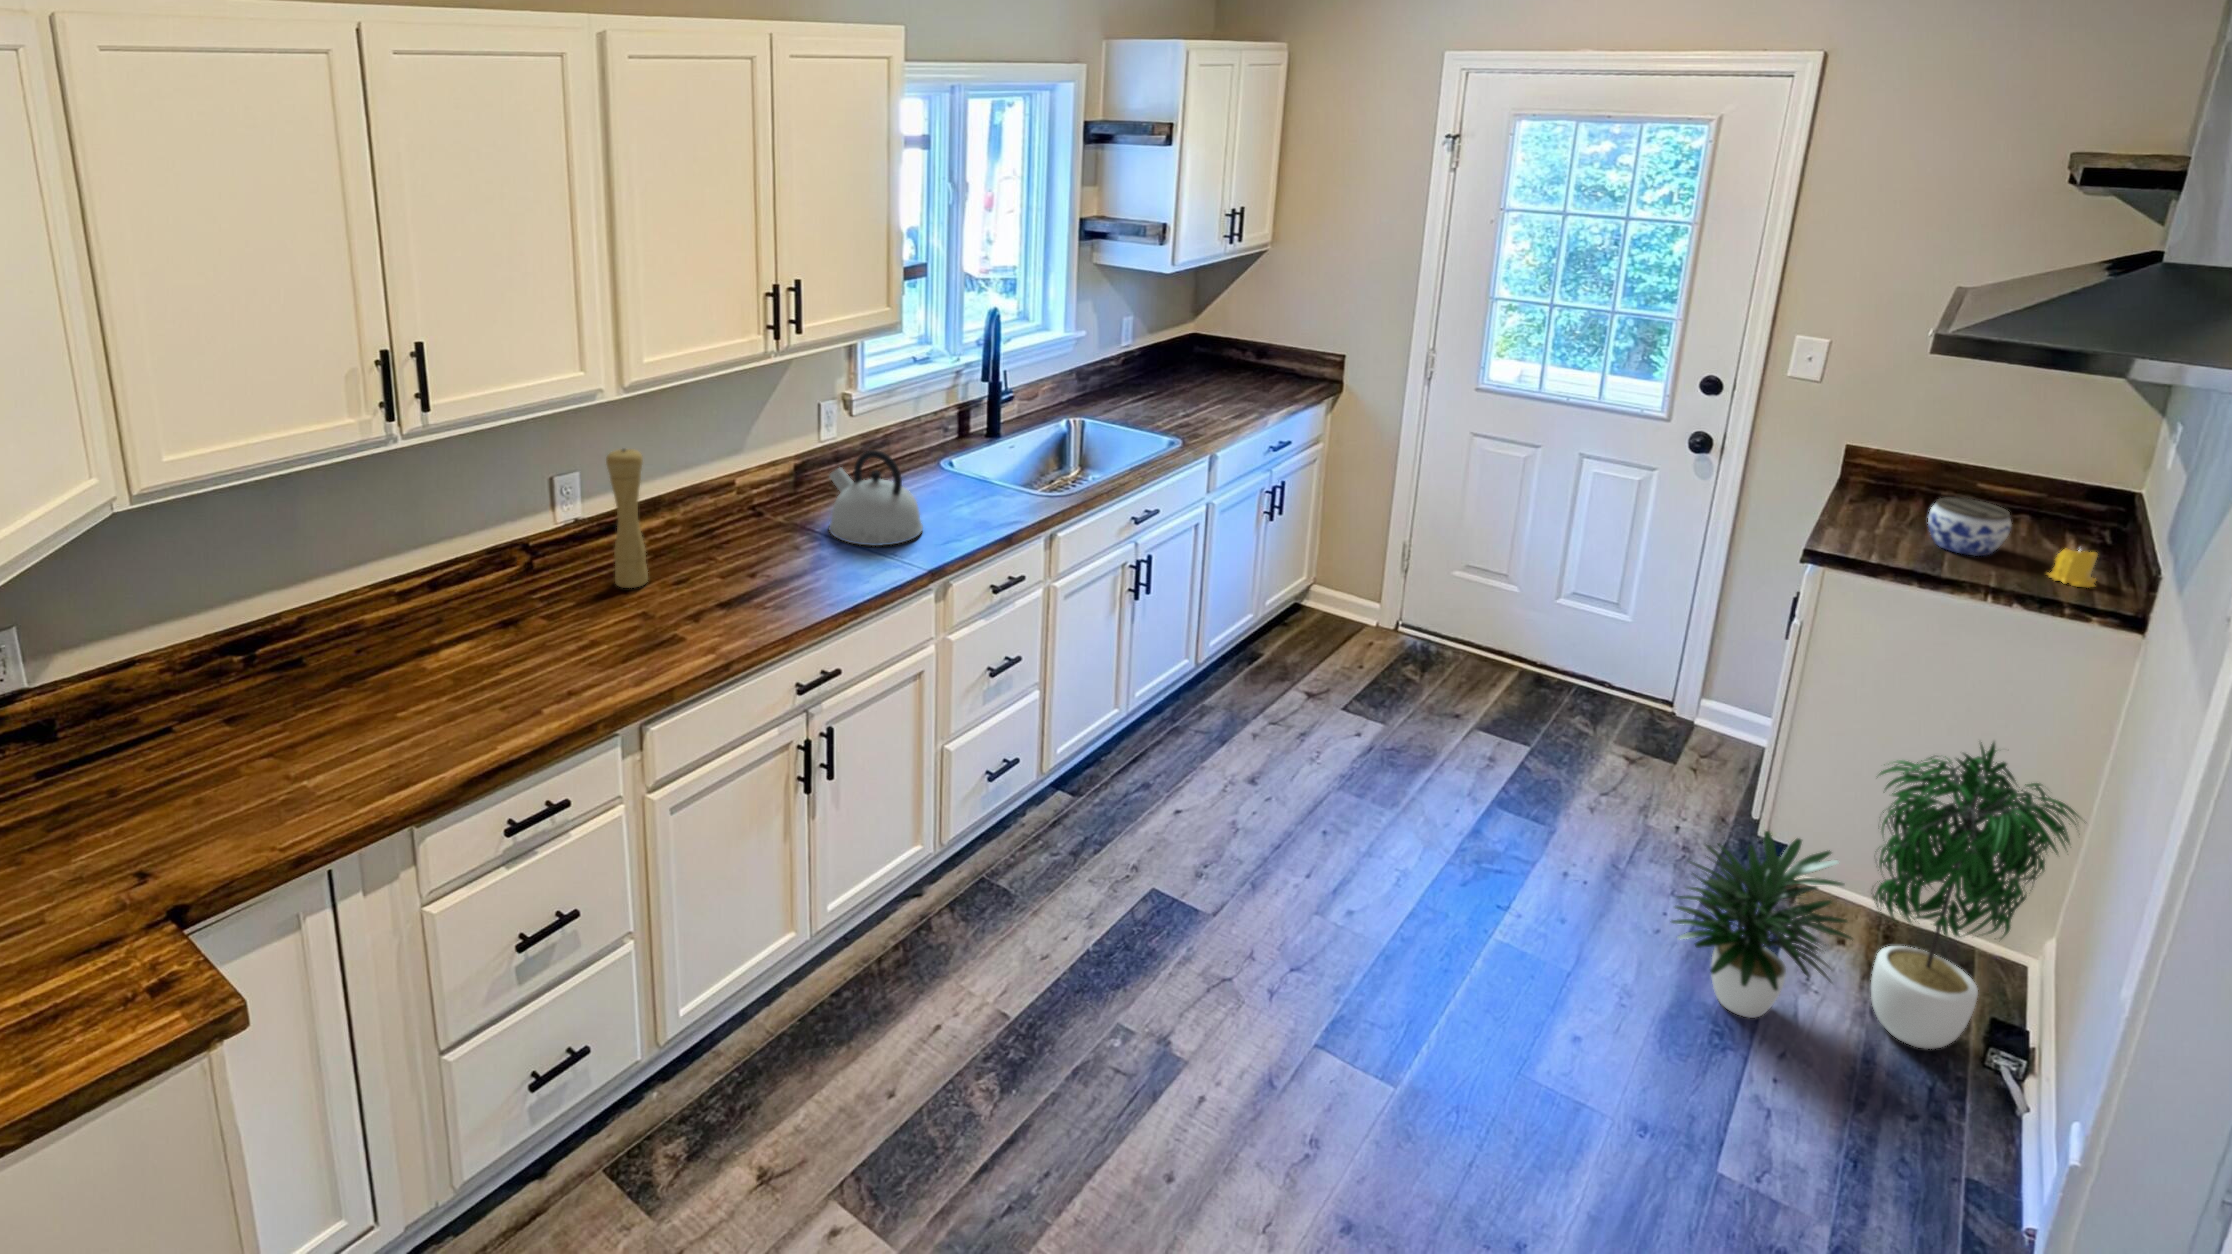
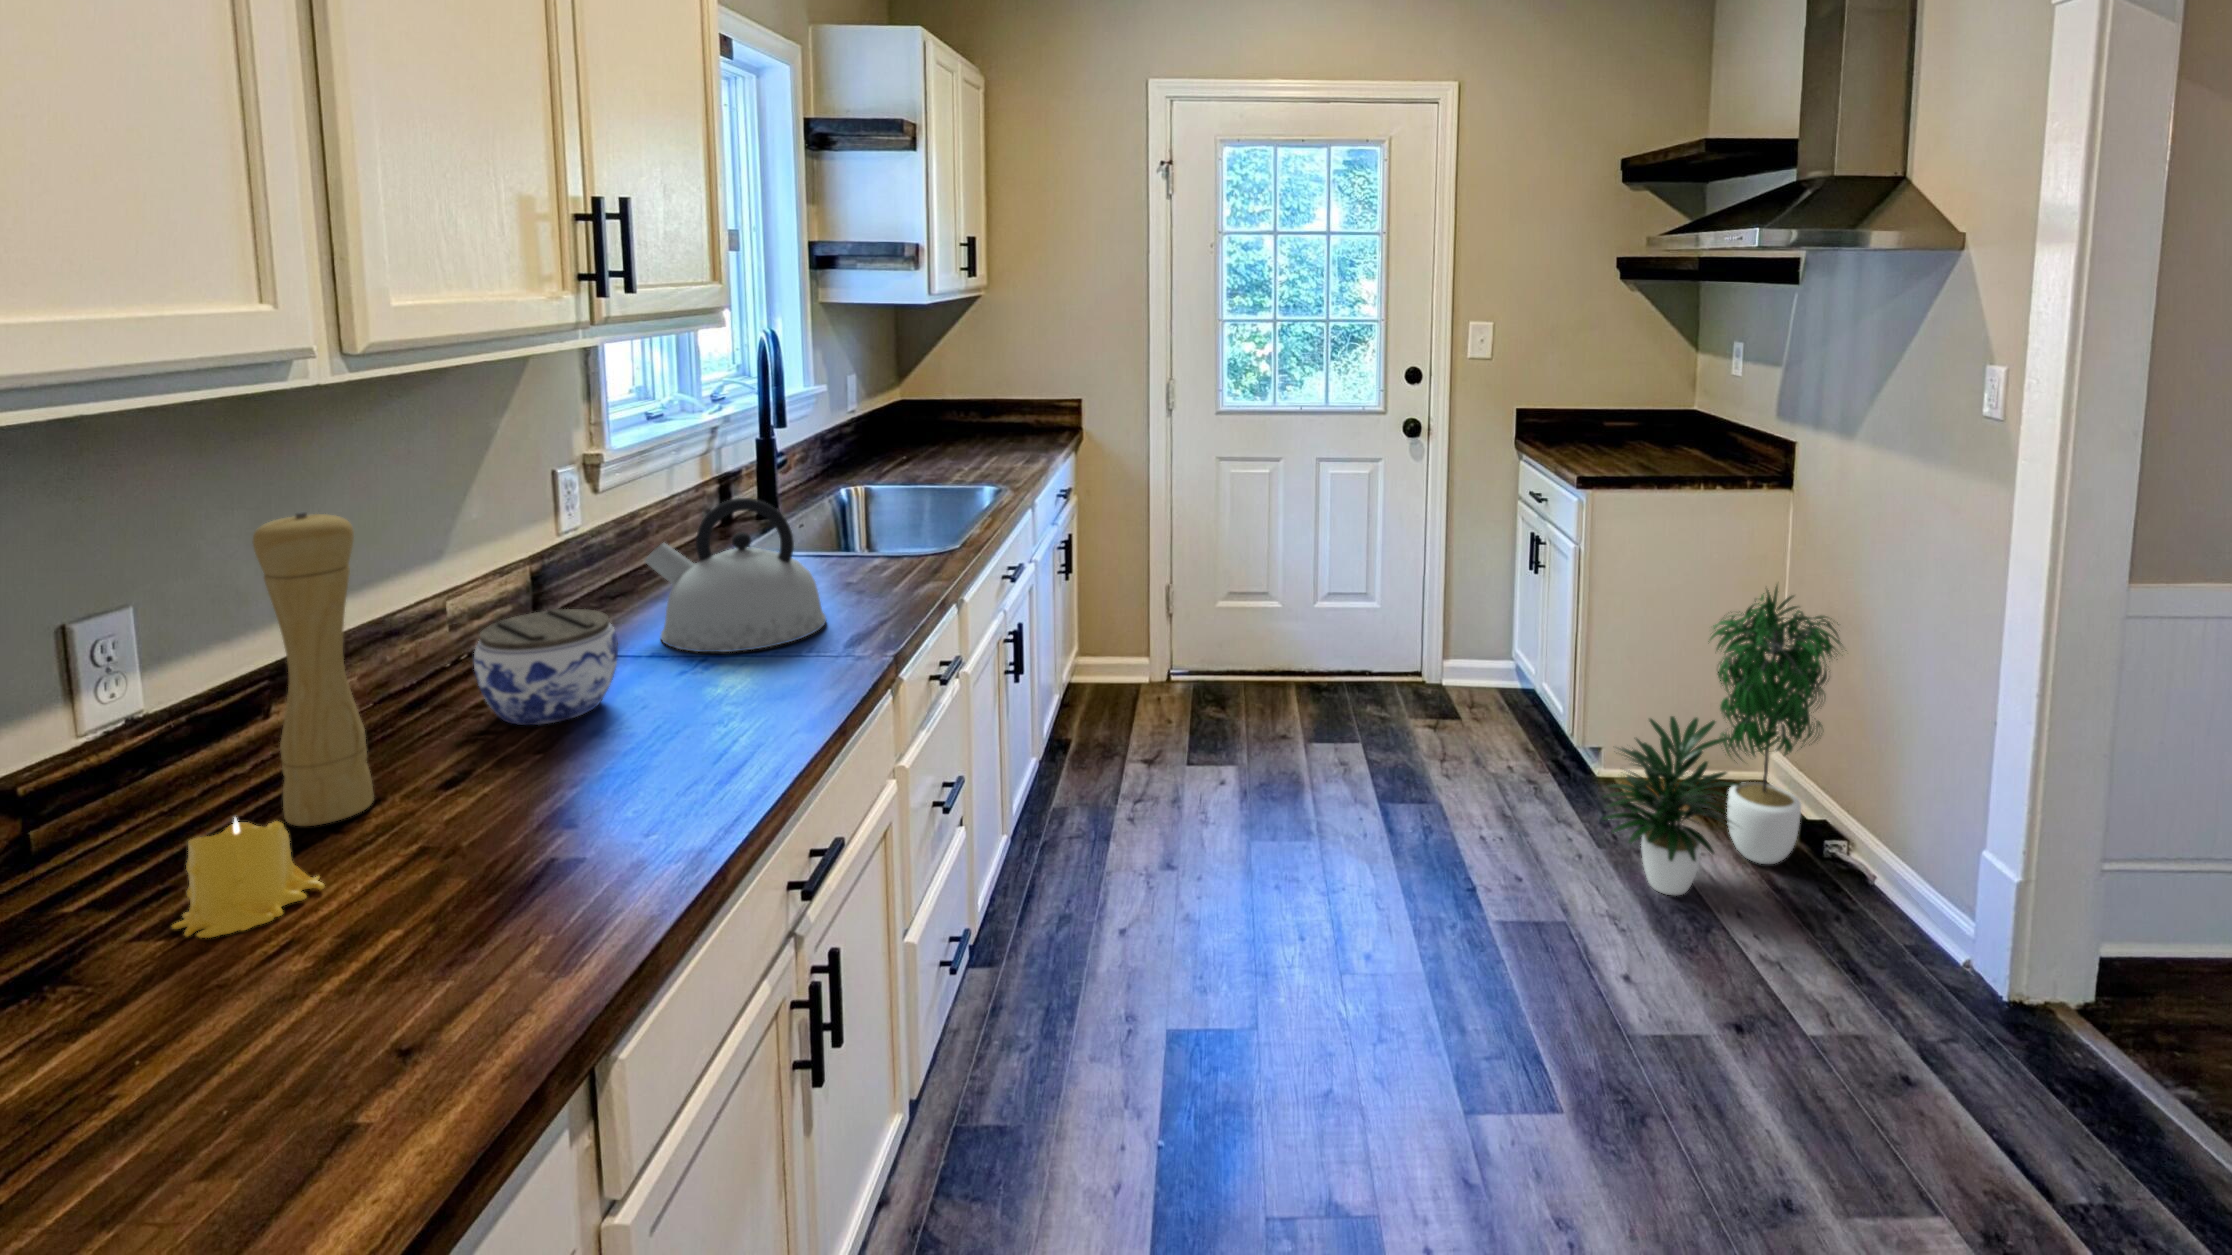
jar: present [1928,497,2011,556] -> present [474,609,618,725]
candle: present [2047,549,2098,588] -> present [172,818,324,938]

